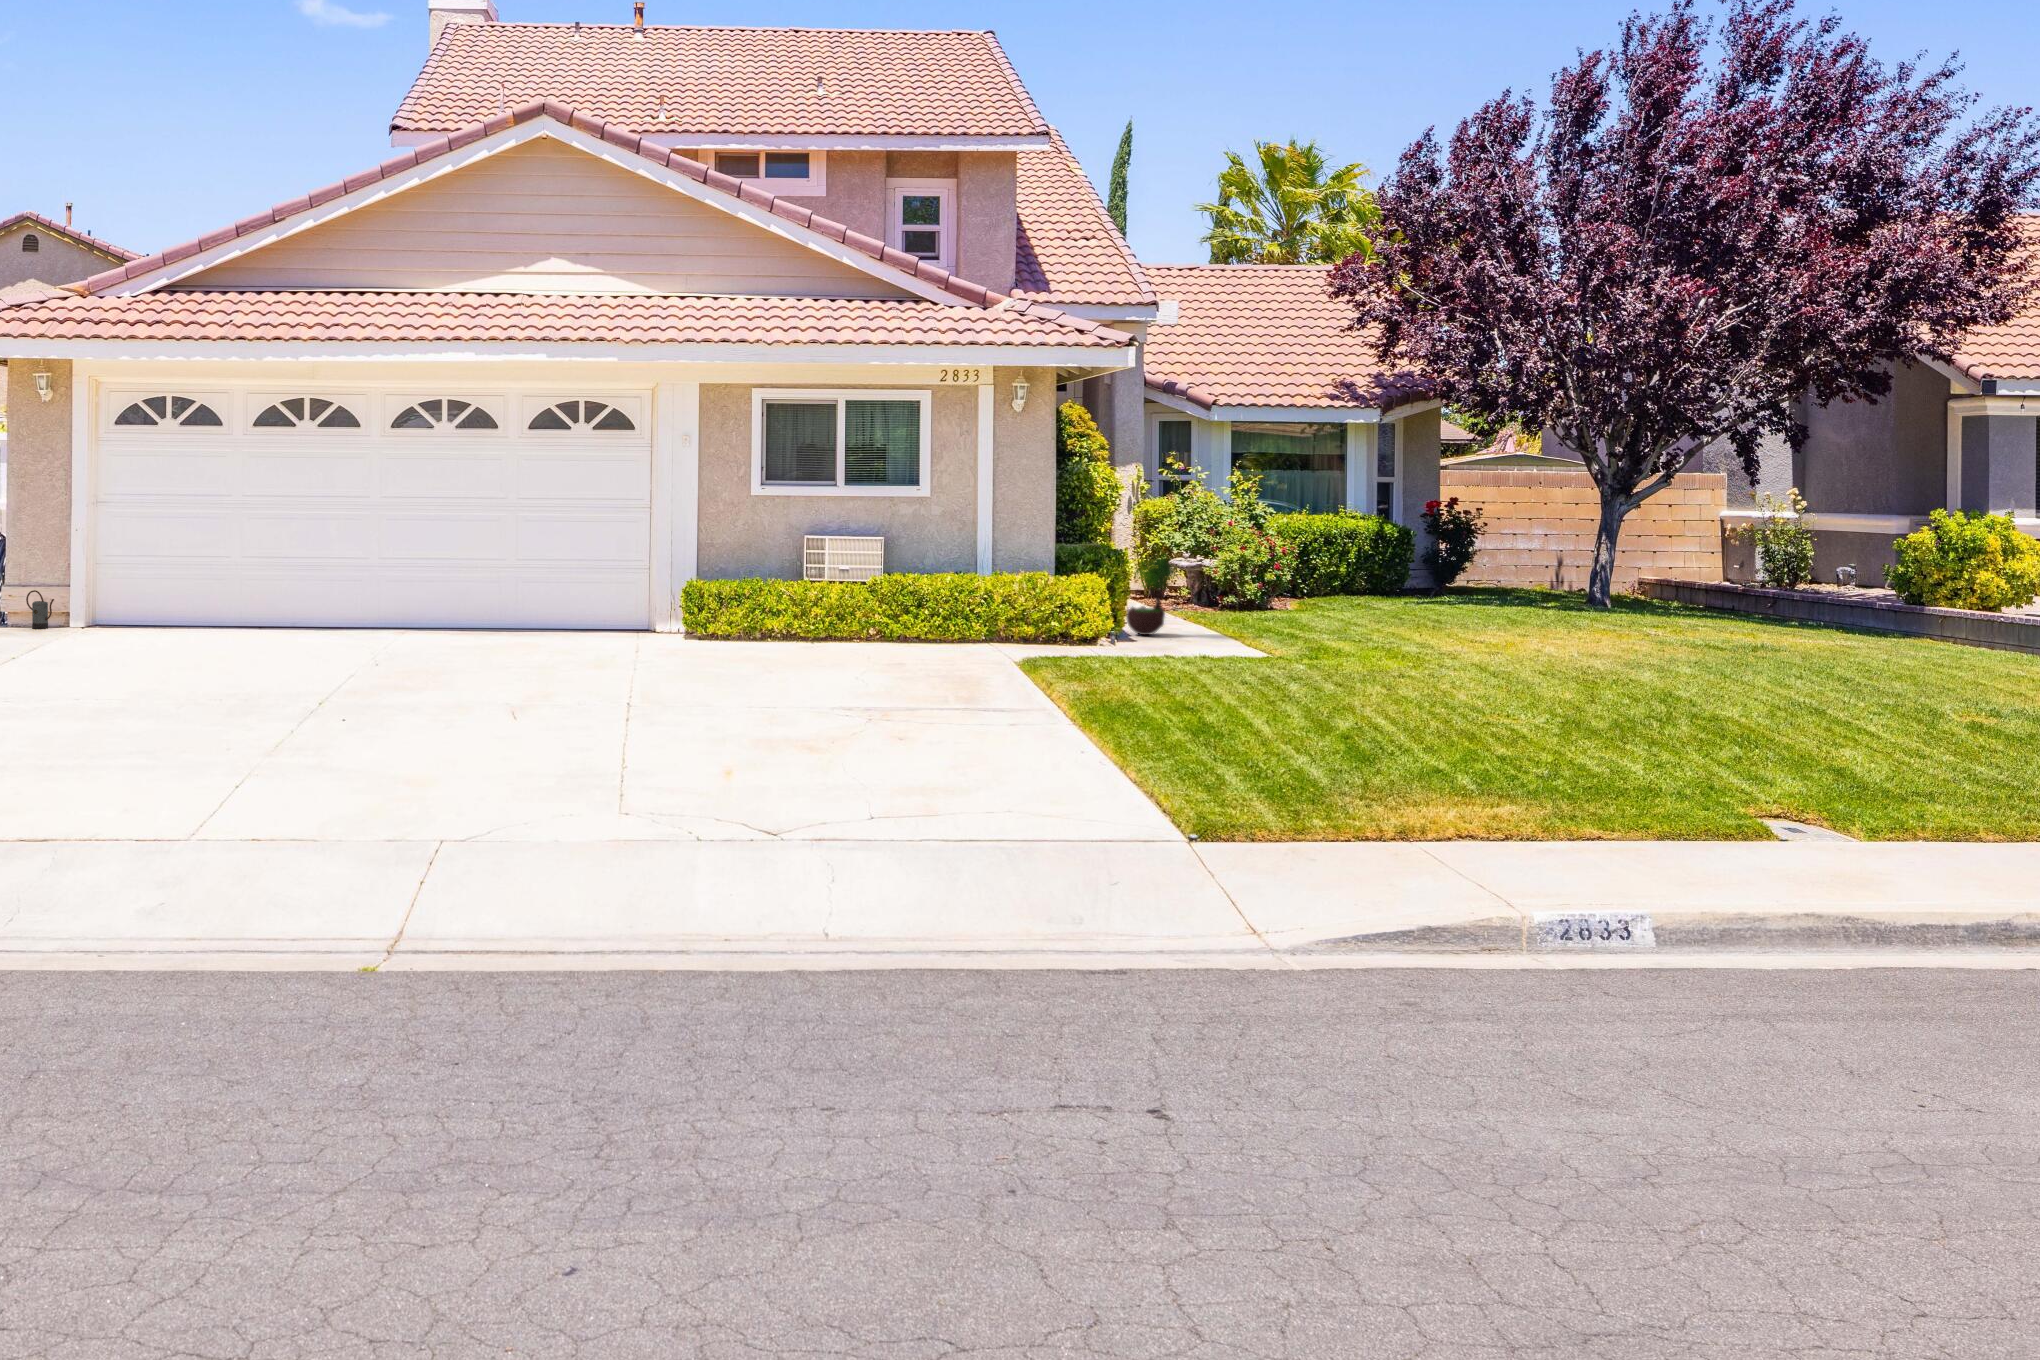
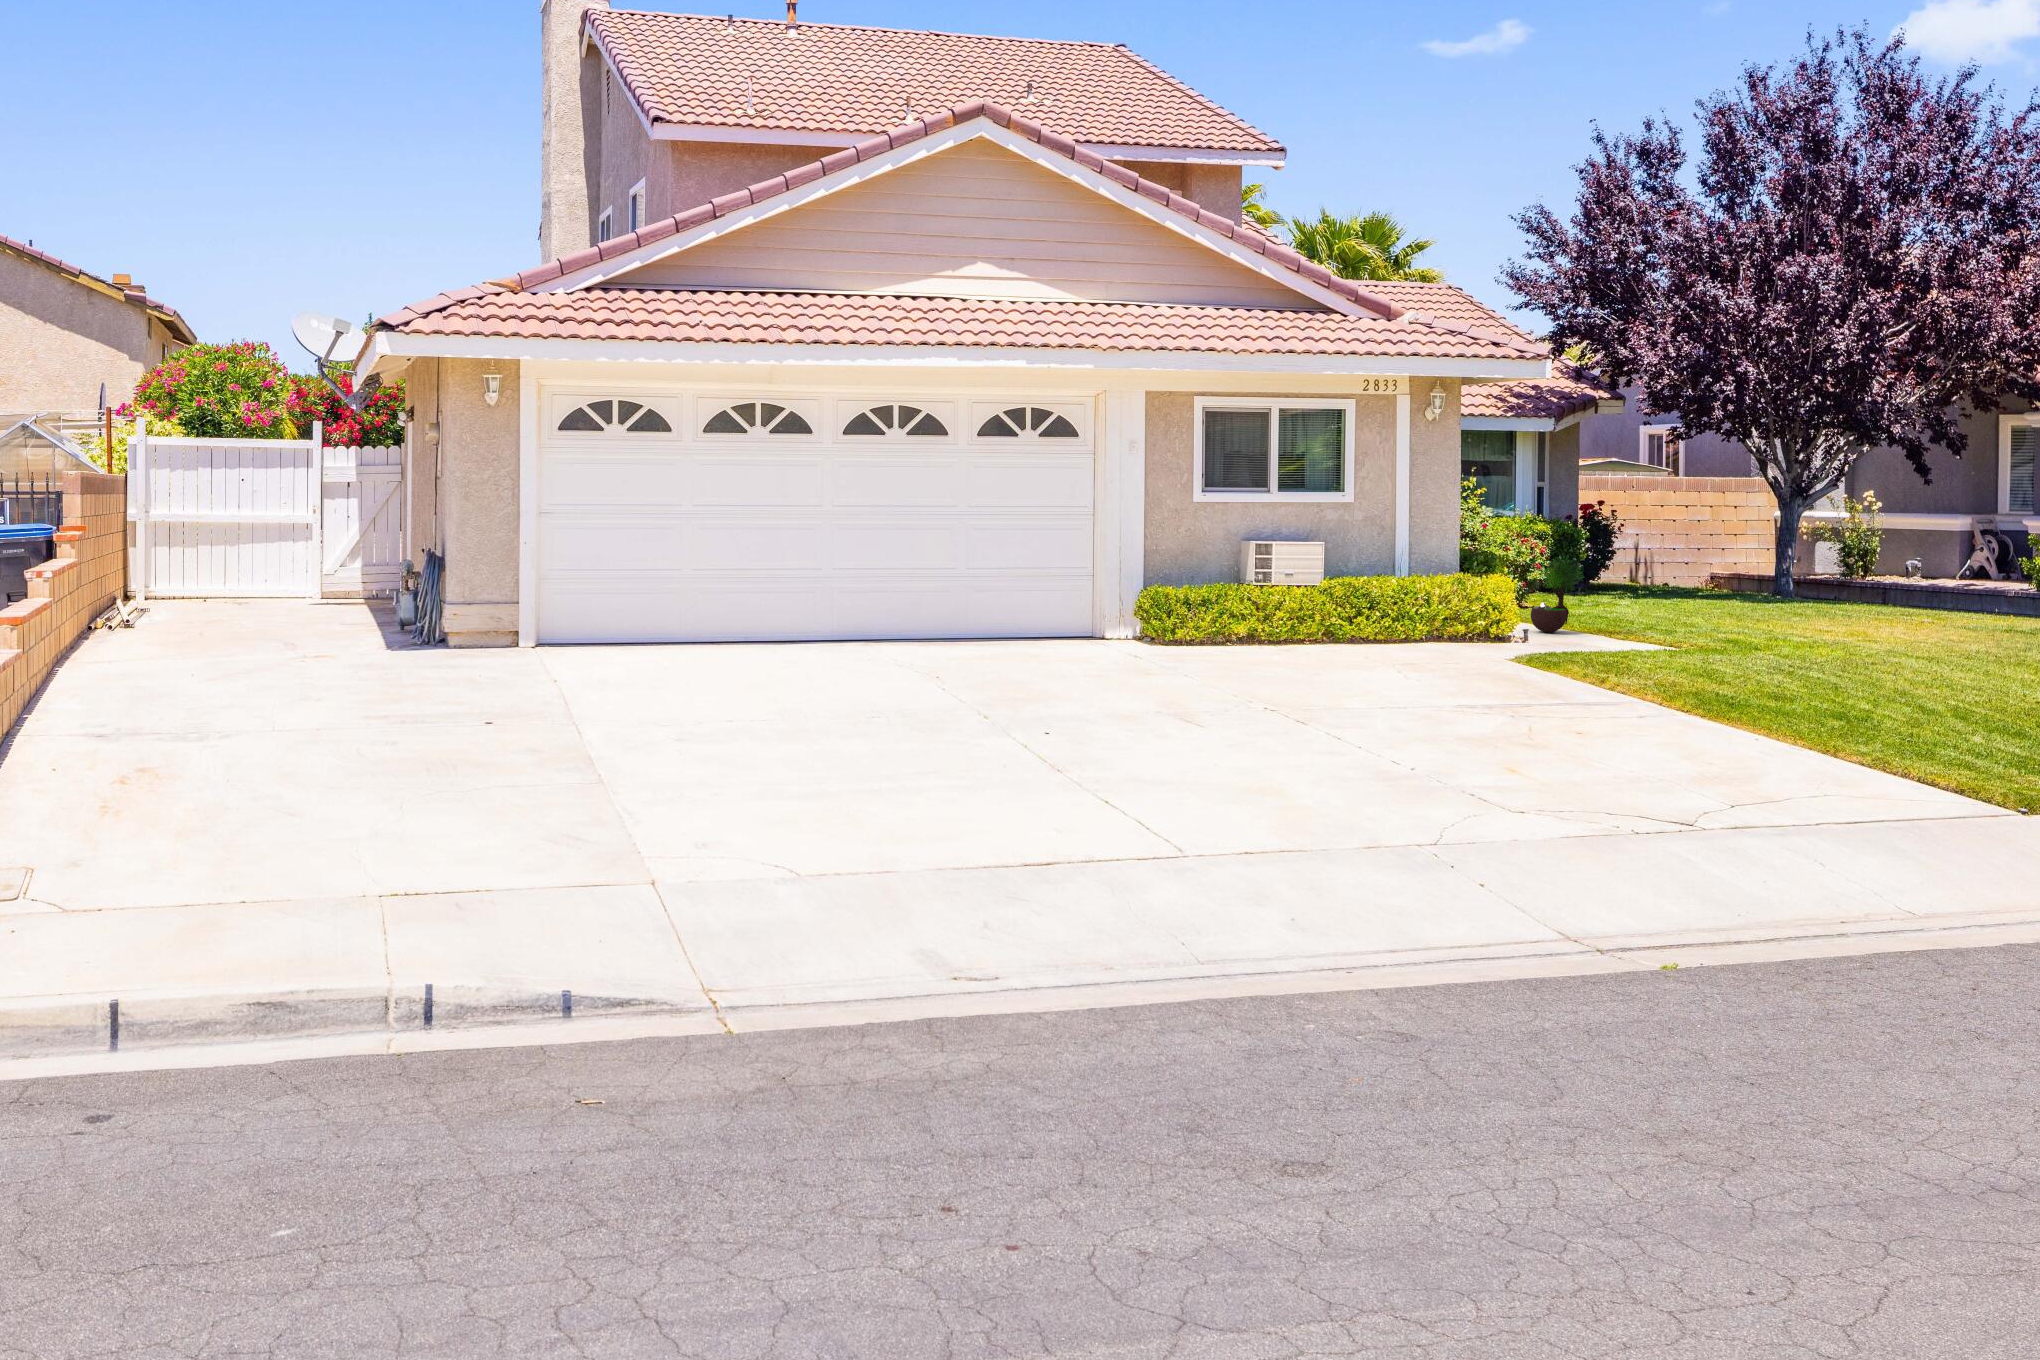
watering can: present [26,590,54,629] -> none [469,606,504,647]

